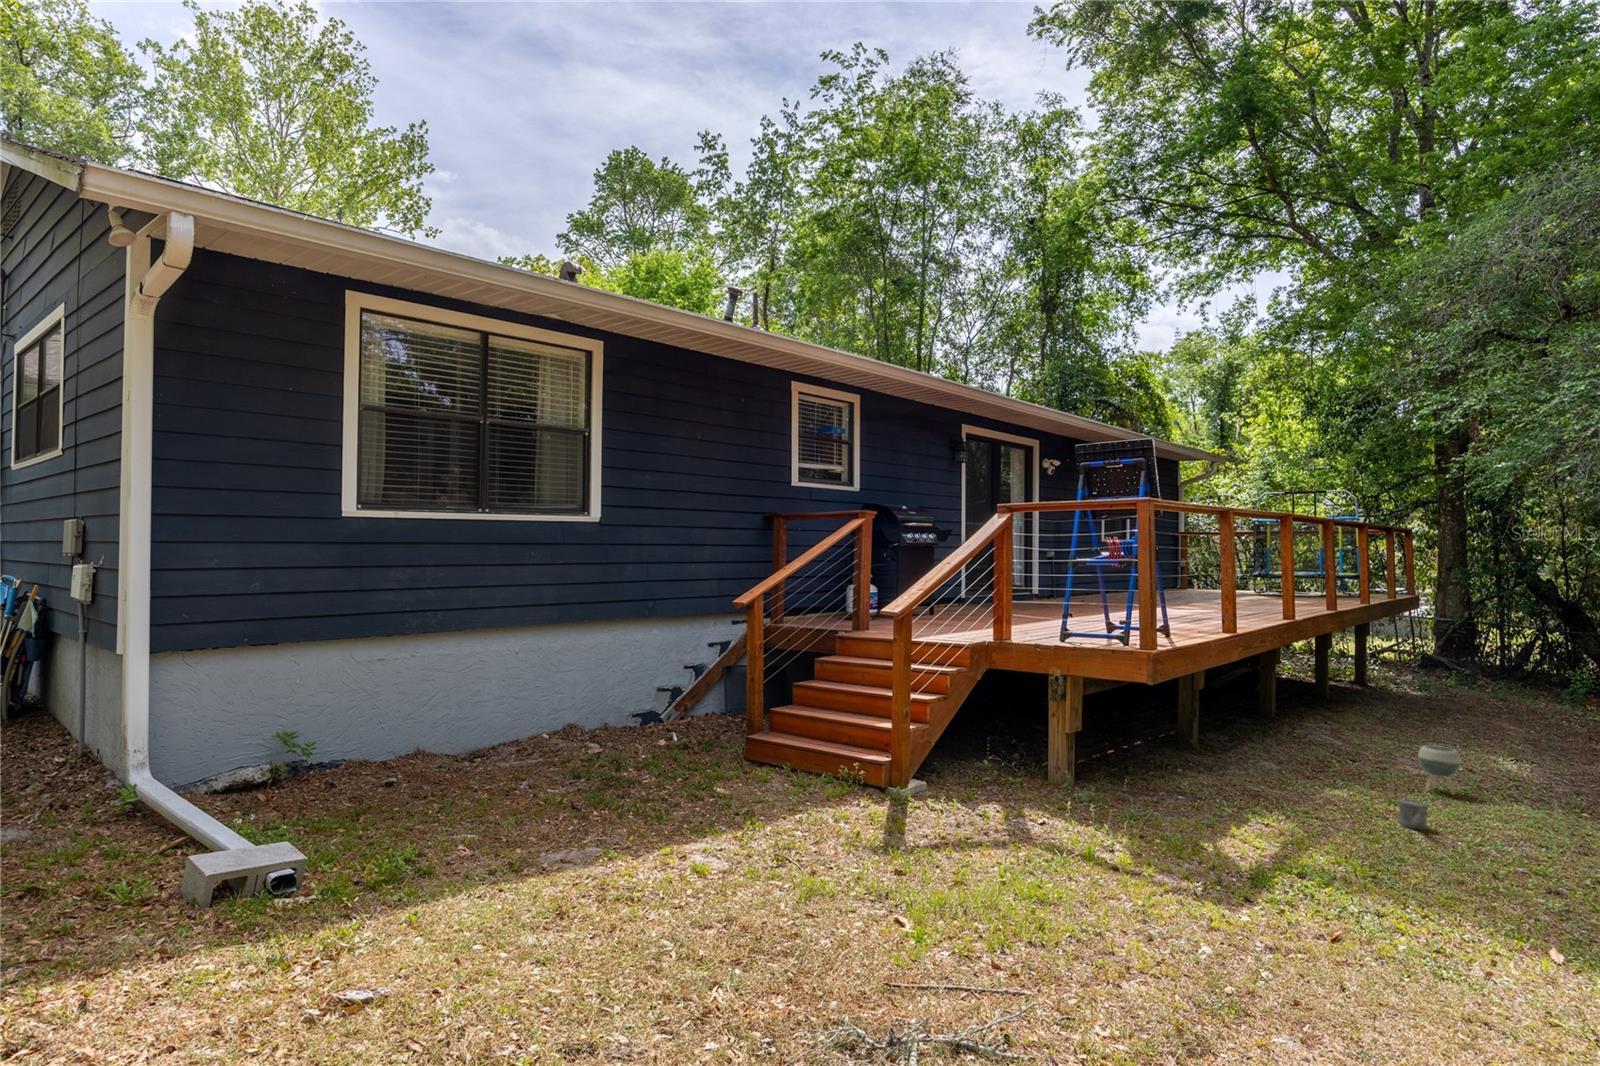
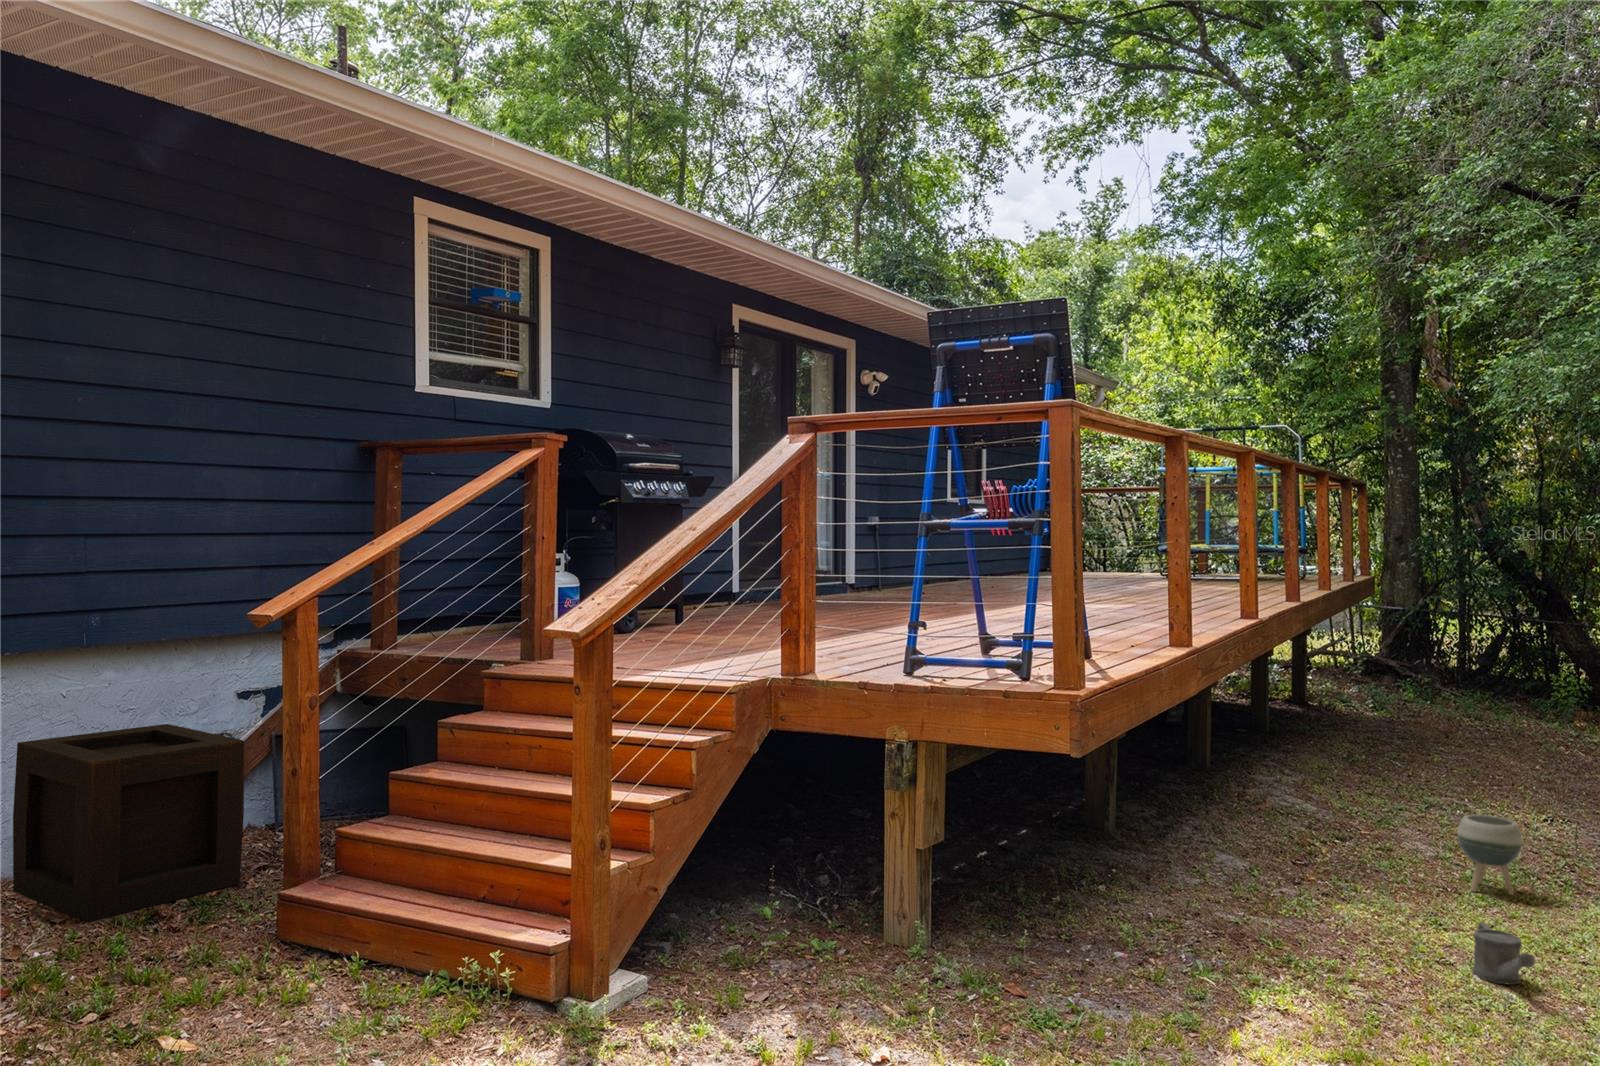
wooden crate: none [620,656,723,744] -> present [13,724,244,922]

